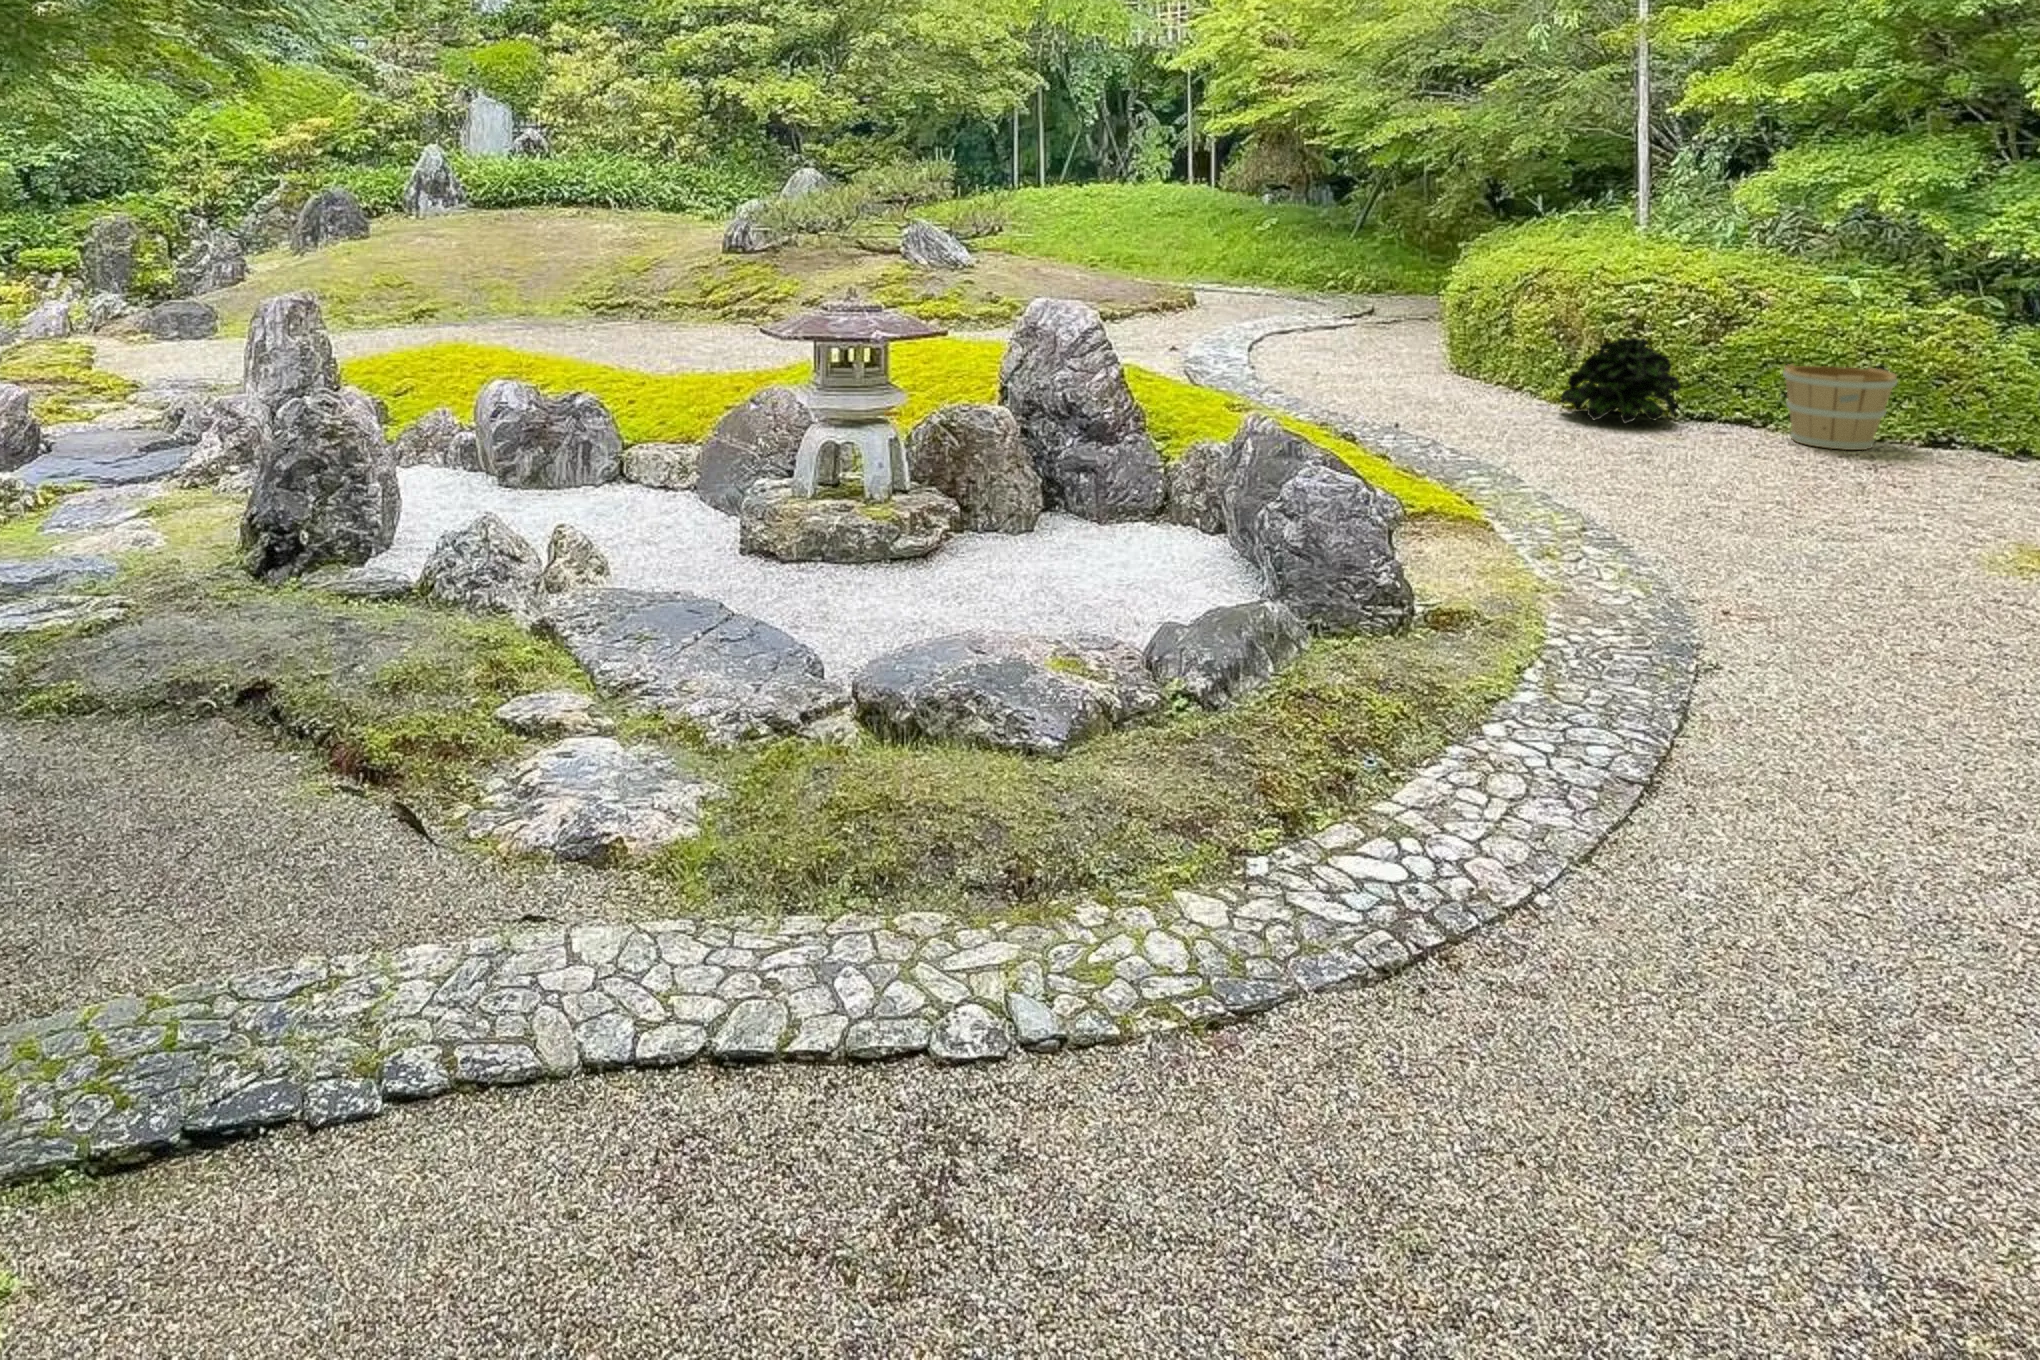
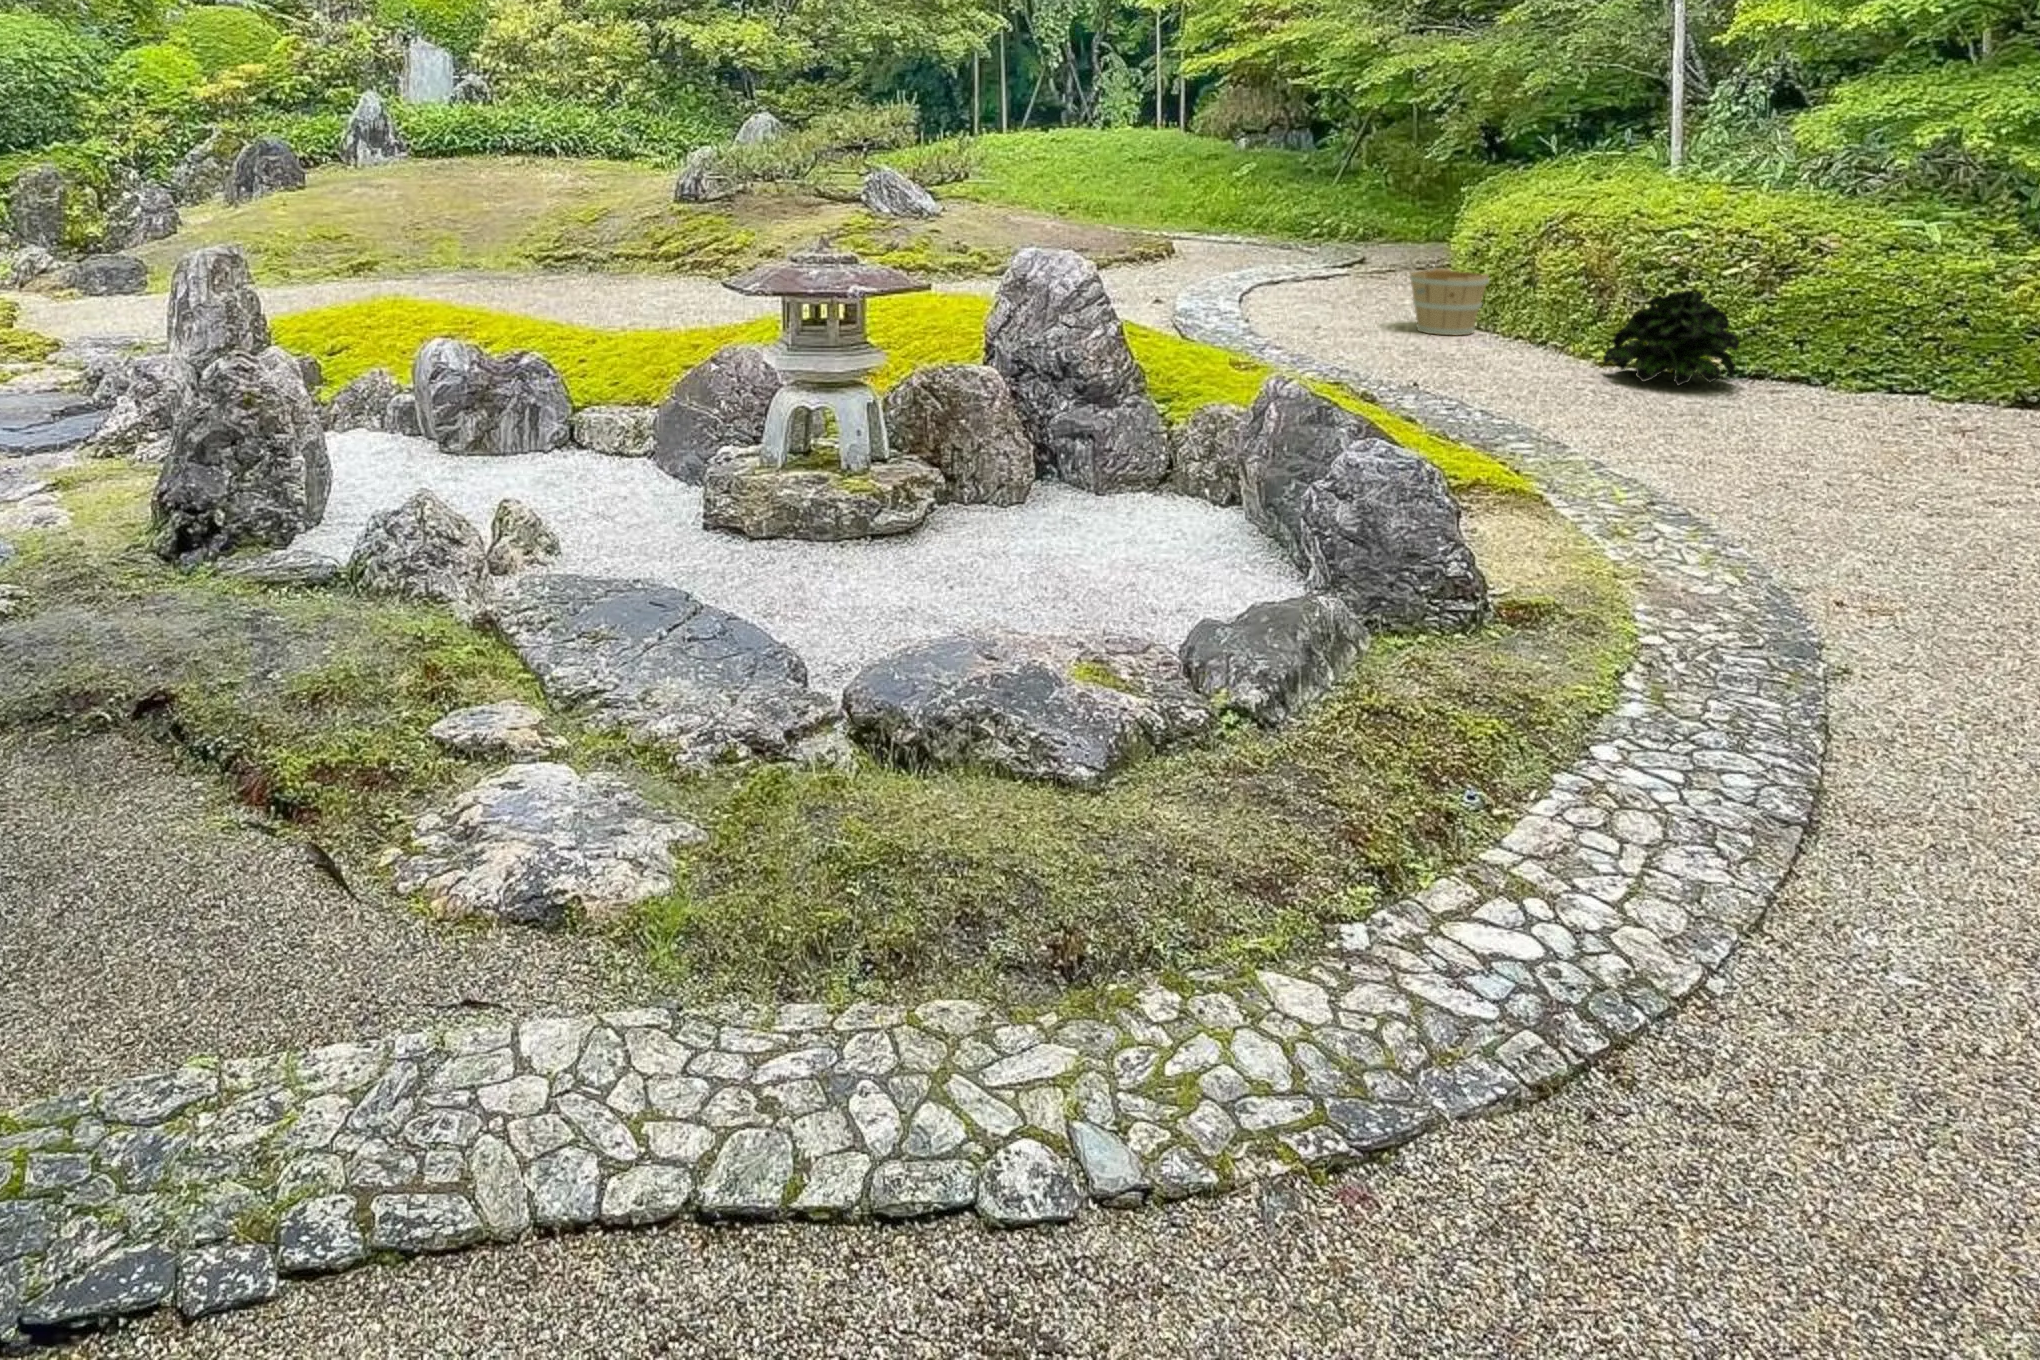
wooden bucket: present [1783,364,1898,450] -> present [1410,269,1489,335]

